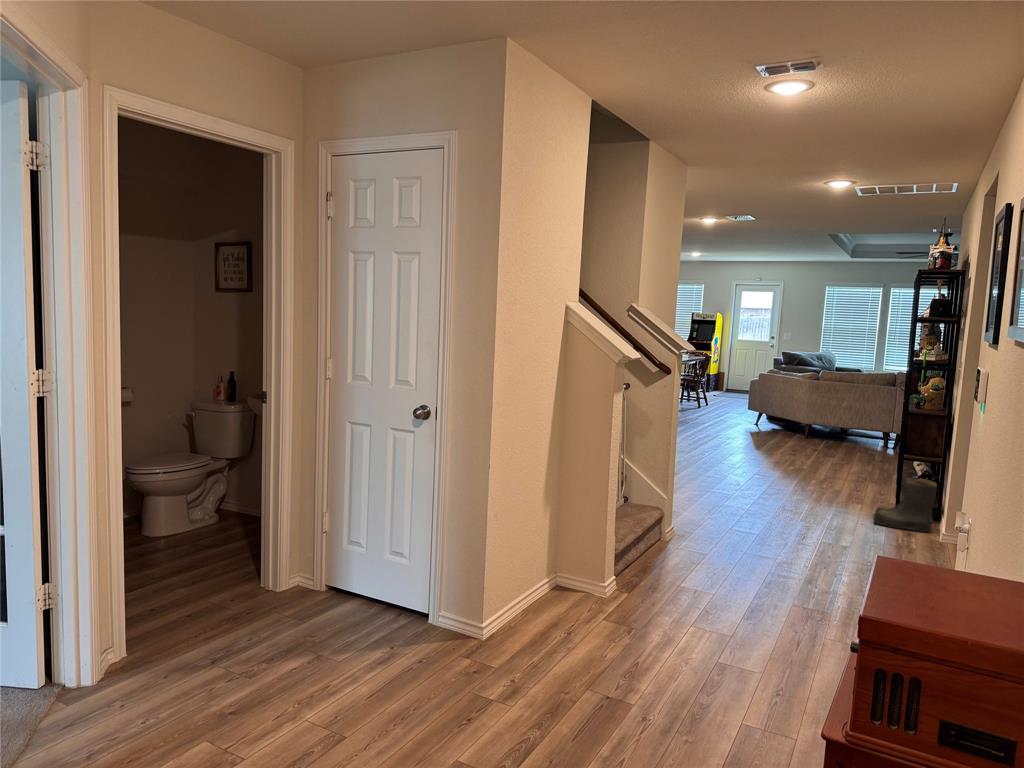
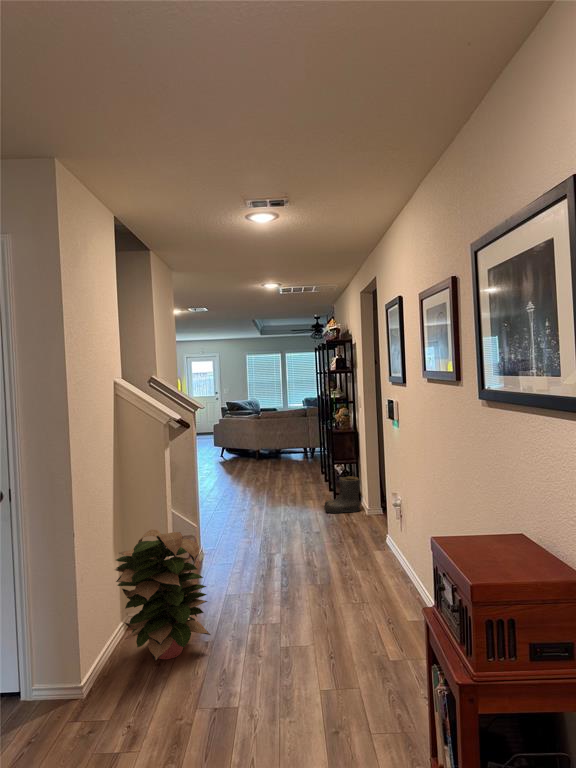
decorative plant: none [533,481,638,632] -> present [115,529,210,661]

